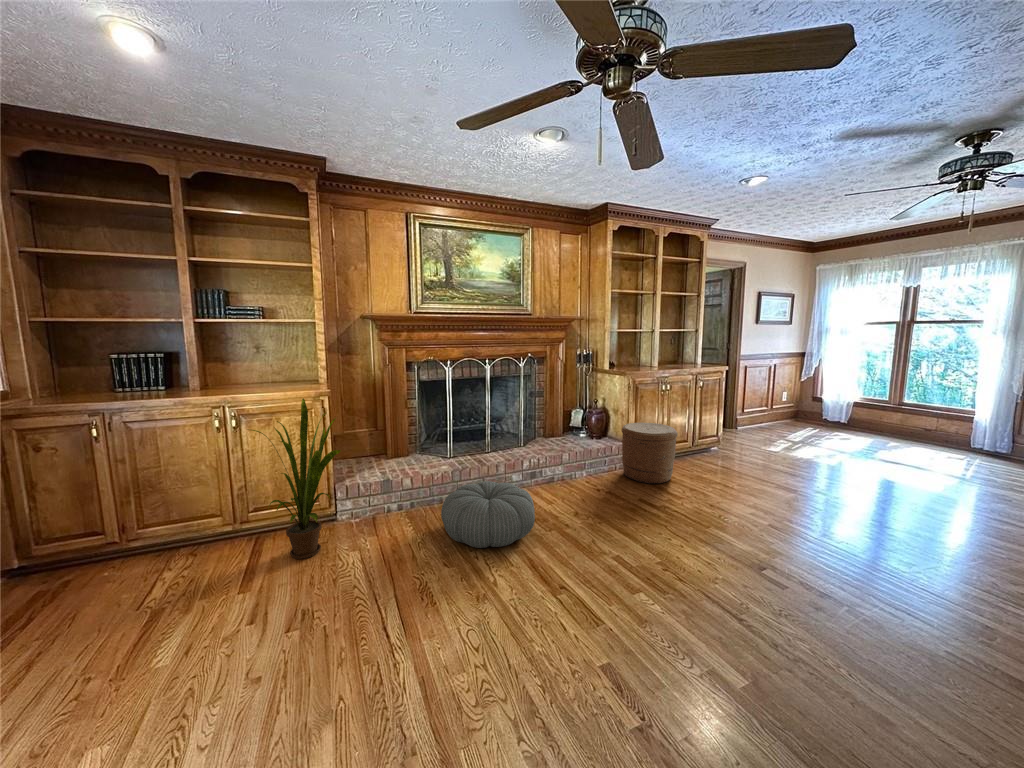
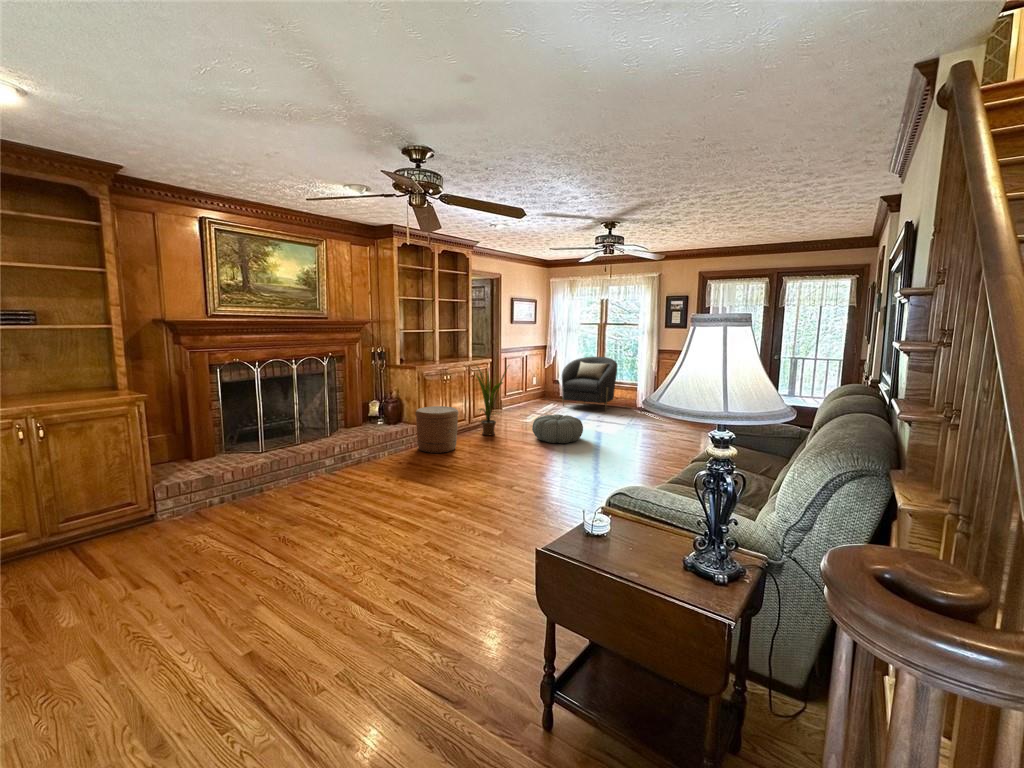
armchair: none [829,369,933,449] -> present [562,357,617,411]
house plant: present [252,399,341,559] -> present [475,367,507,435]
pouf: present [441,481,535,548] -> present [532,414,583,443]

